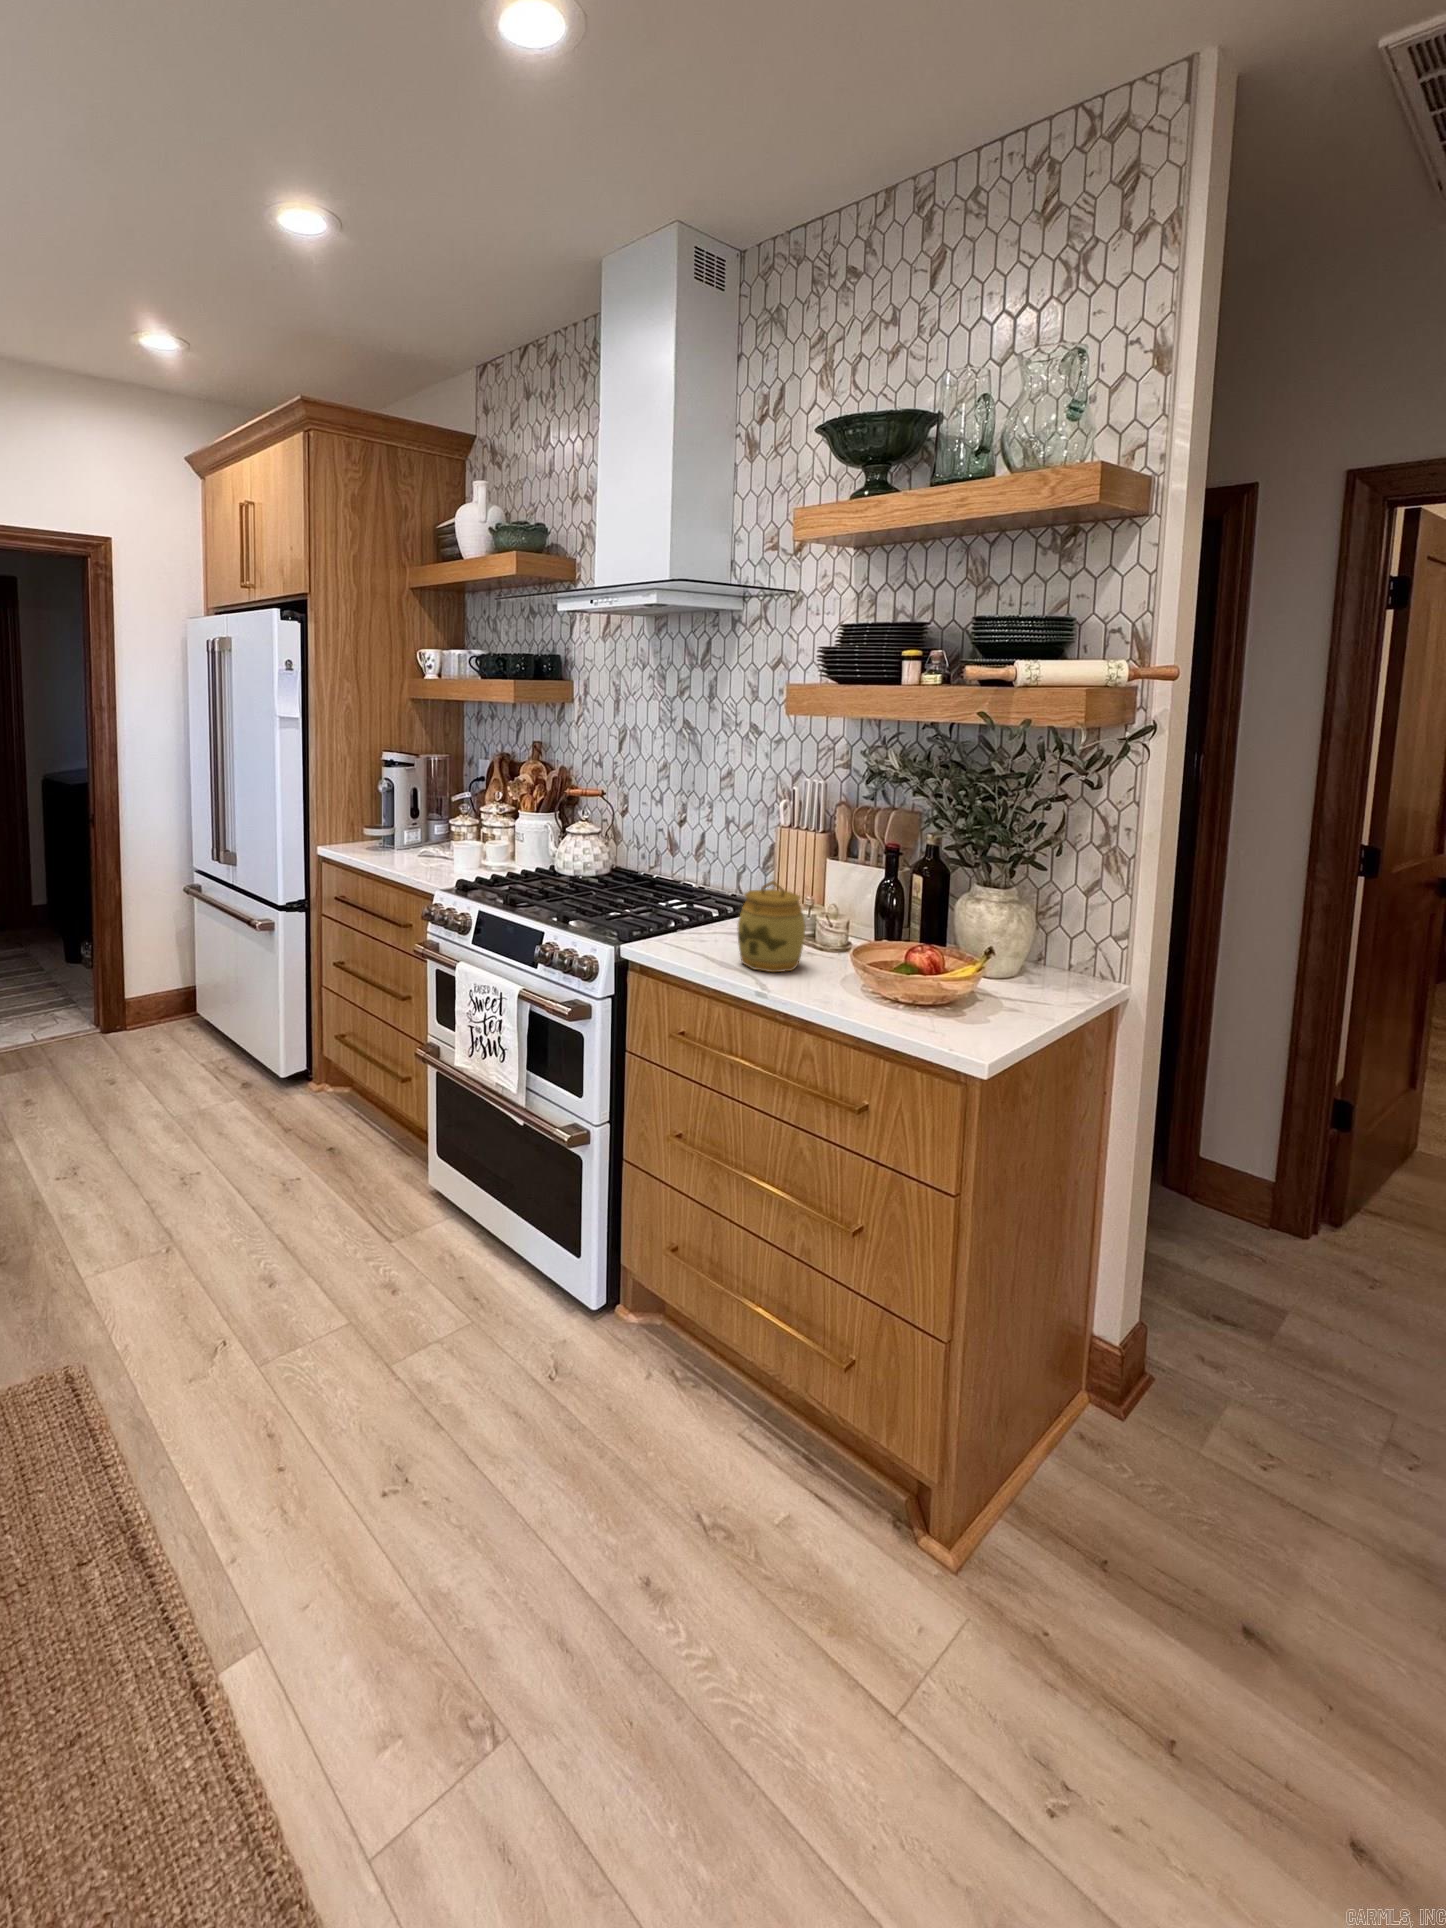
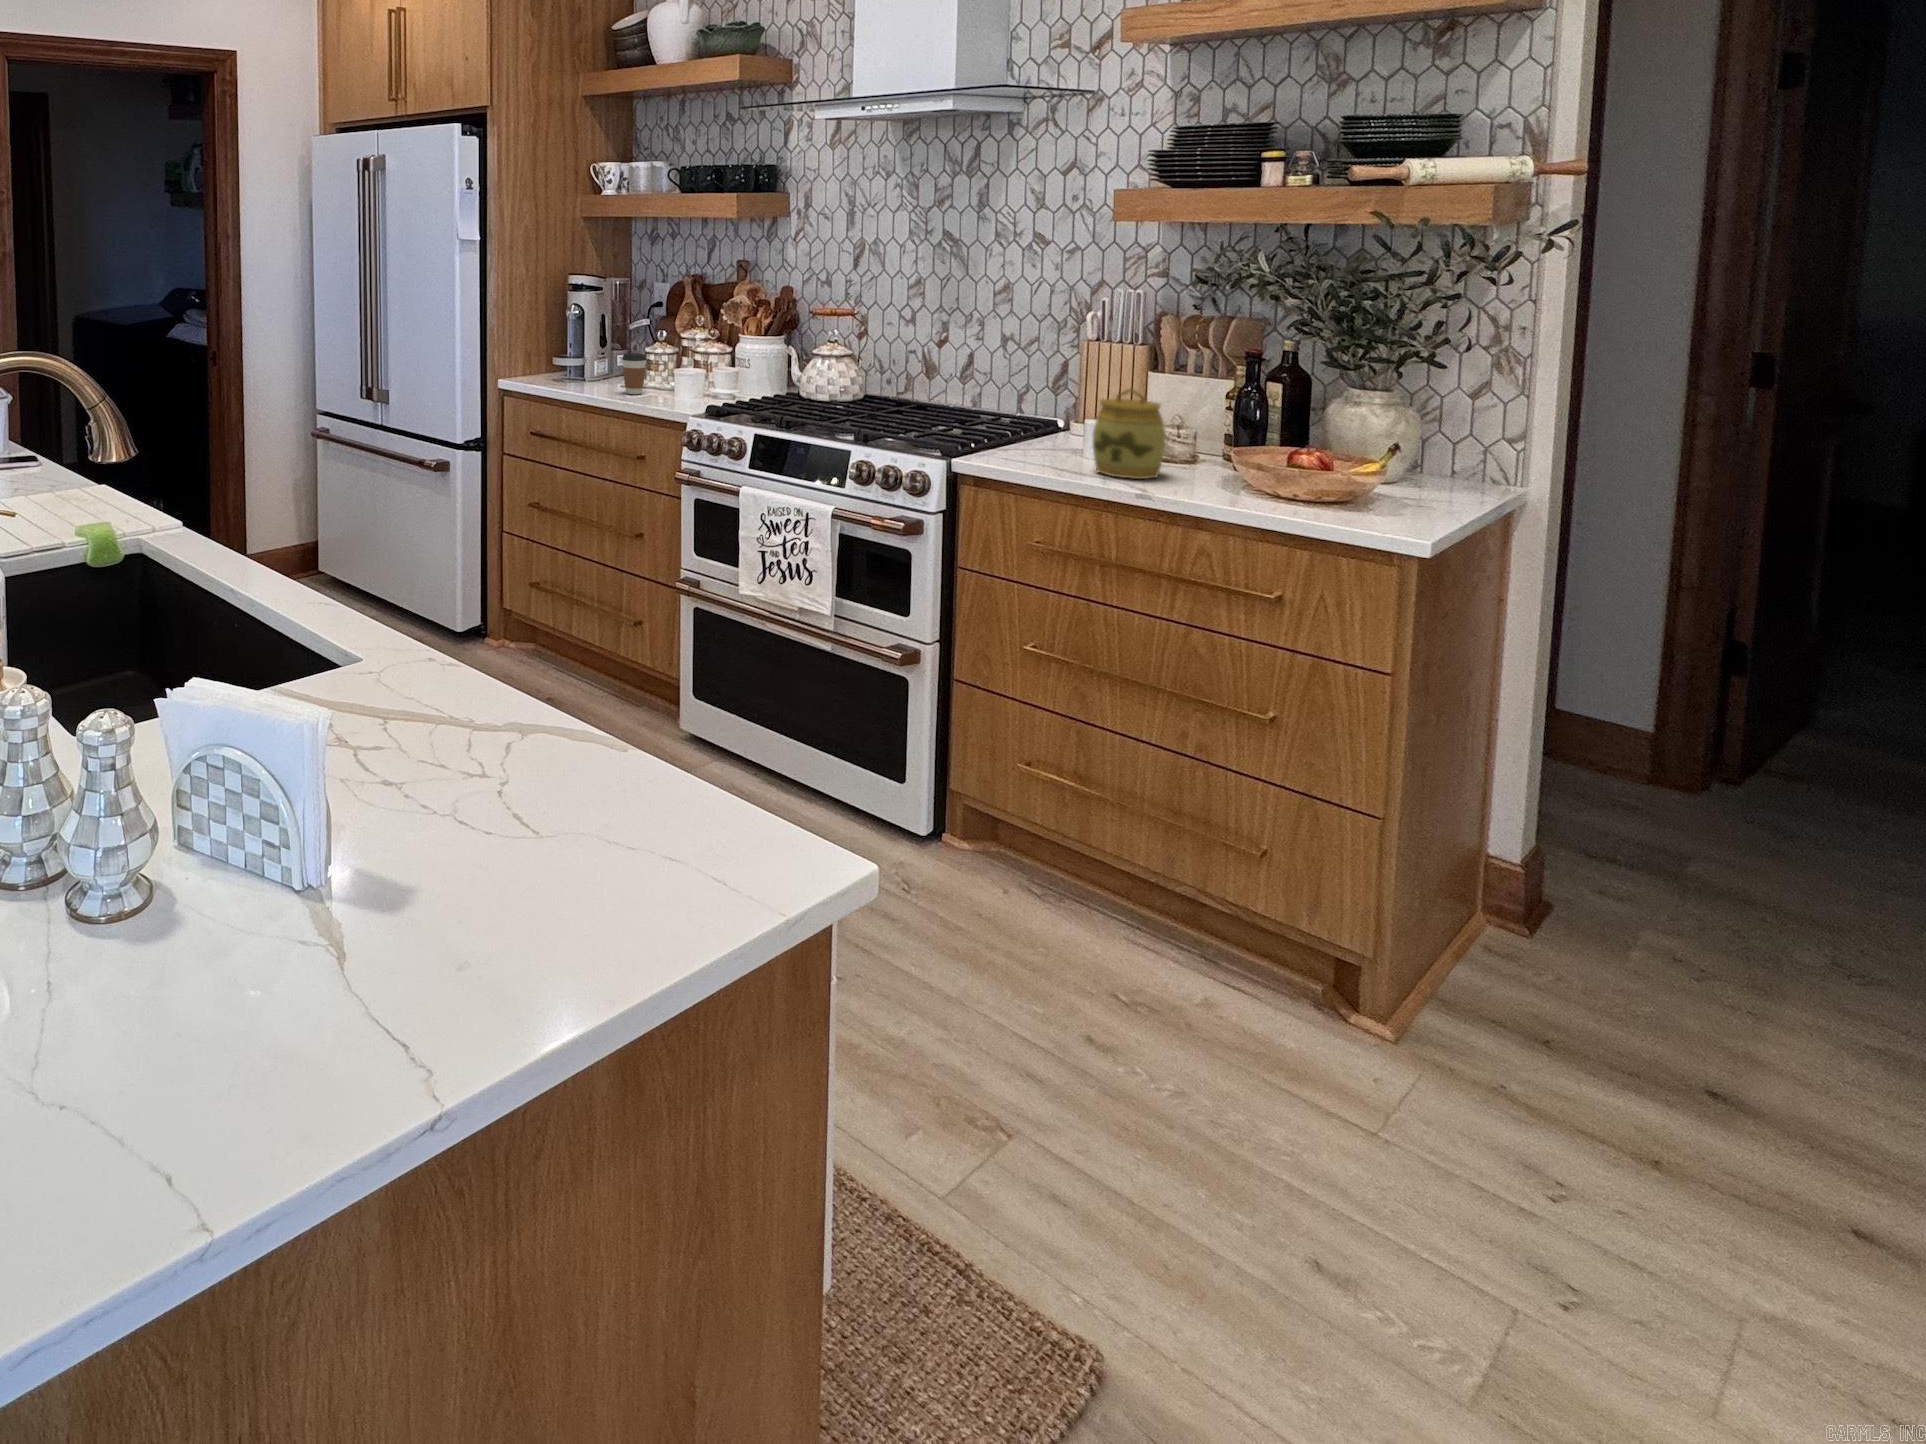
coffee cup: none [406,826,429,865] -> present [622,353,647,394]

